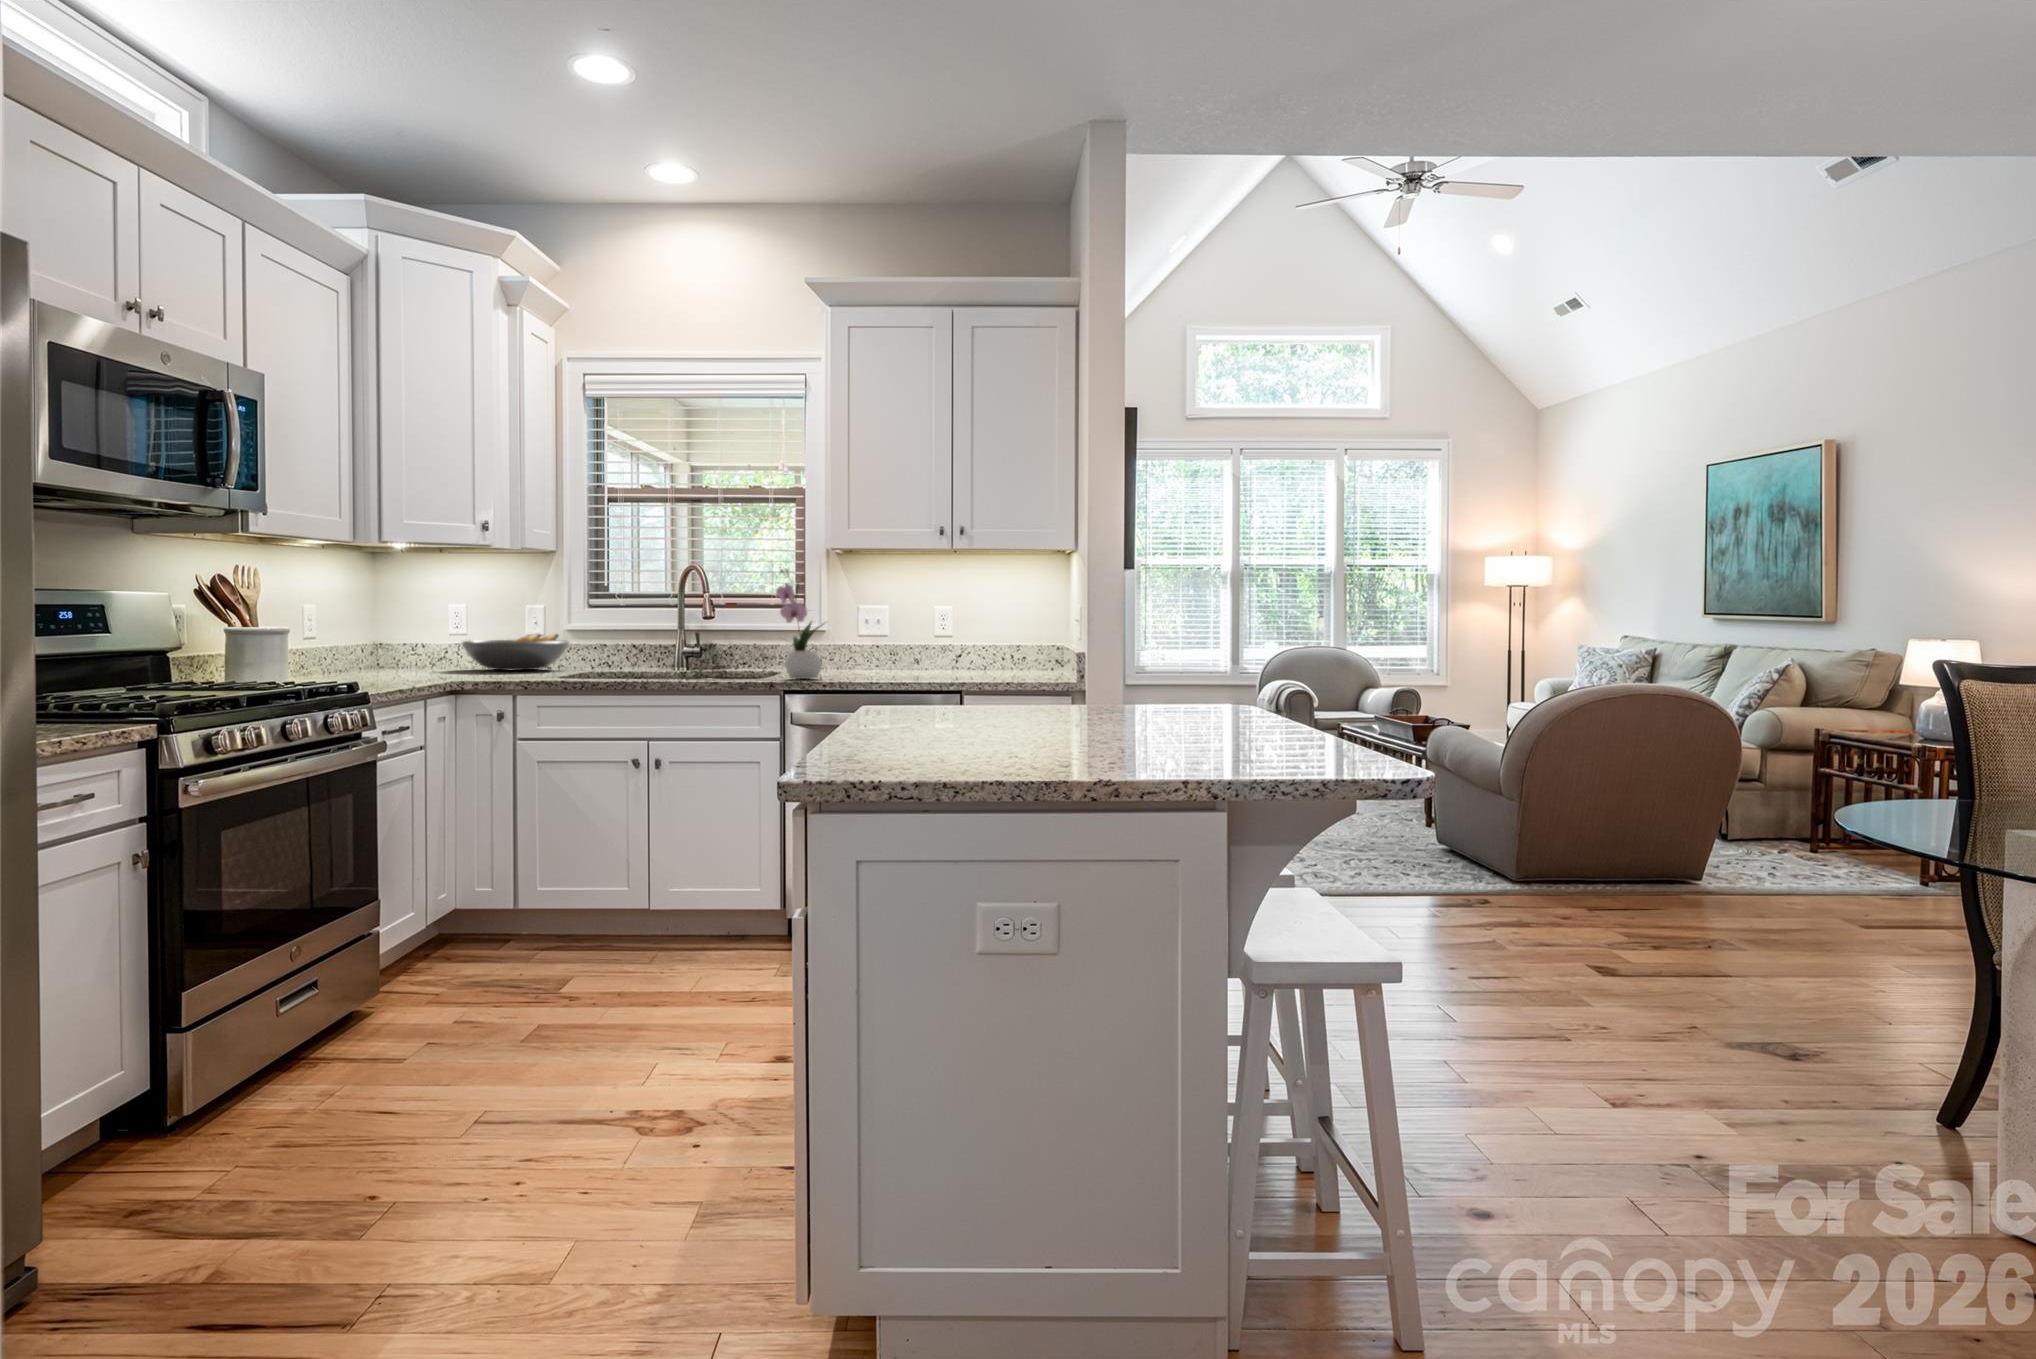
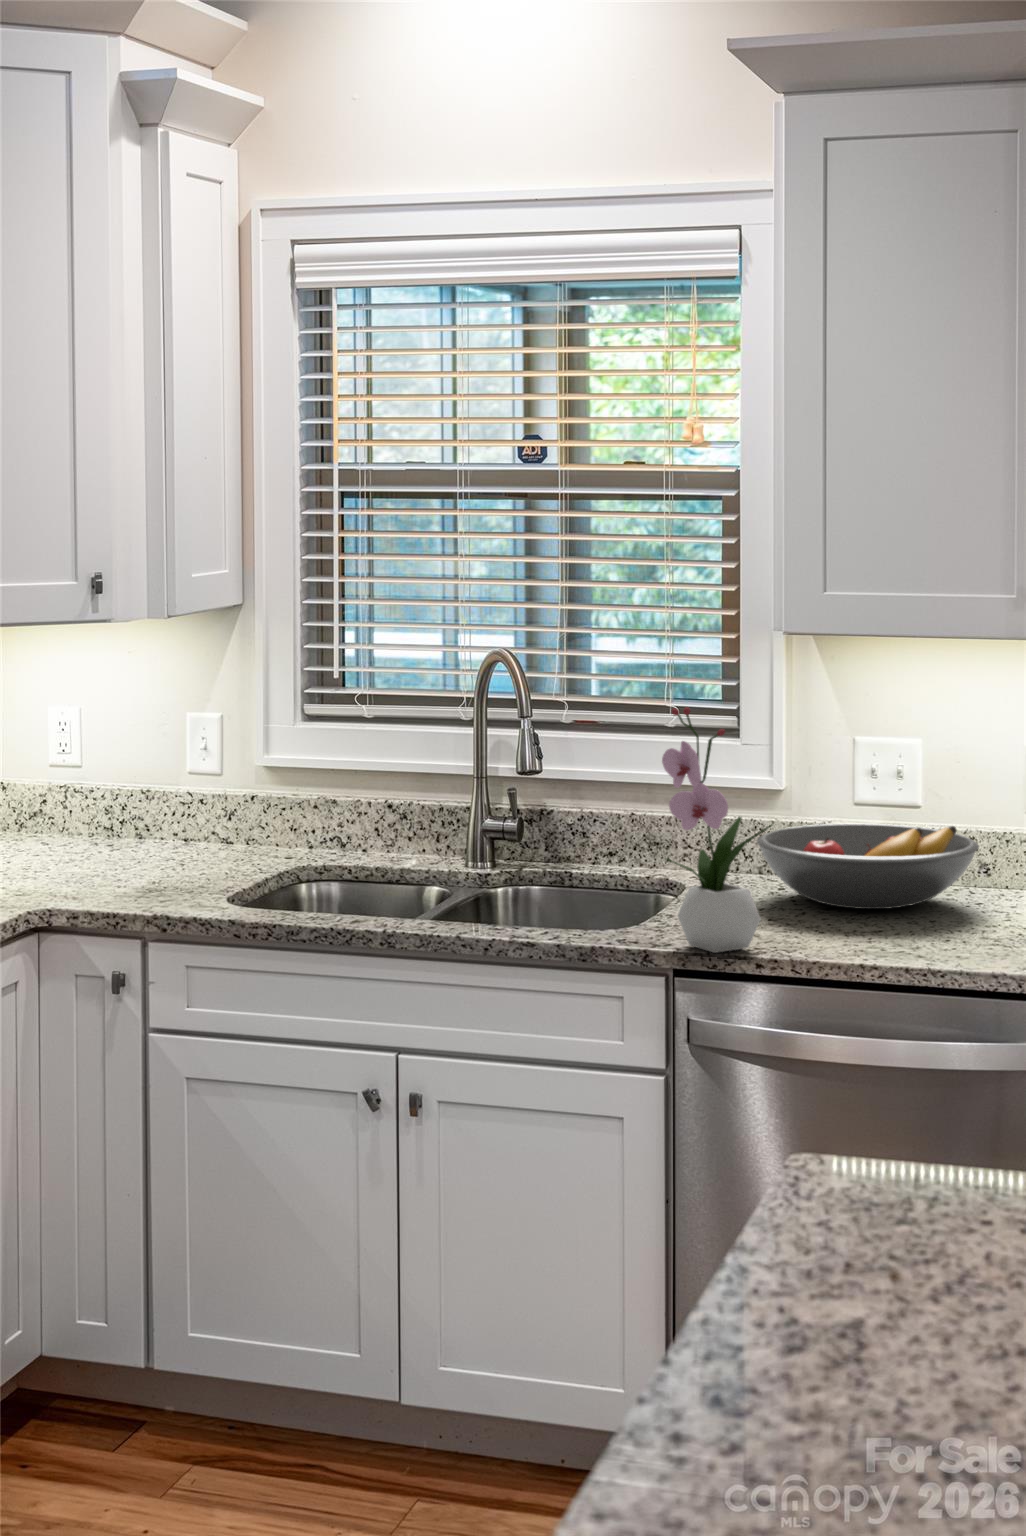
fruit bowl: present [462,634,569,671] -> present [757,823,979,909]

